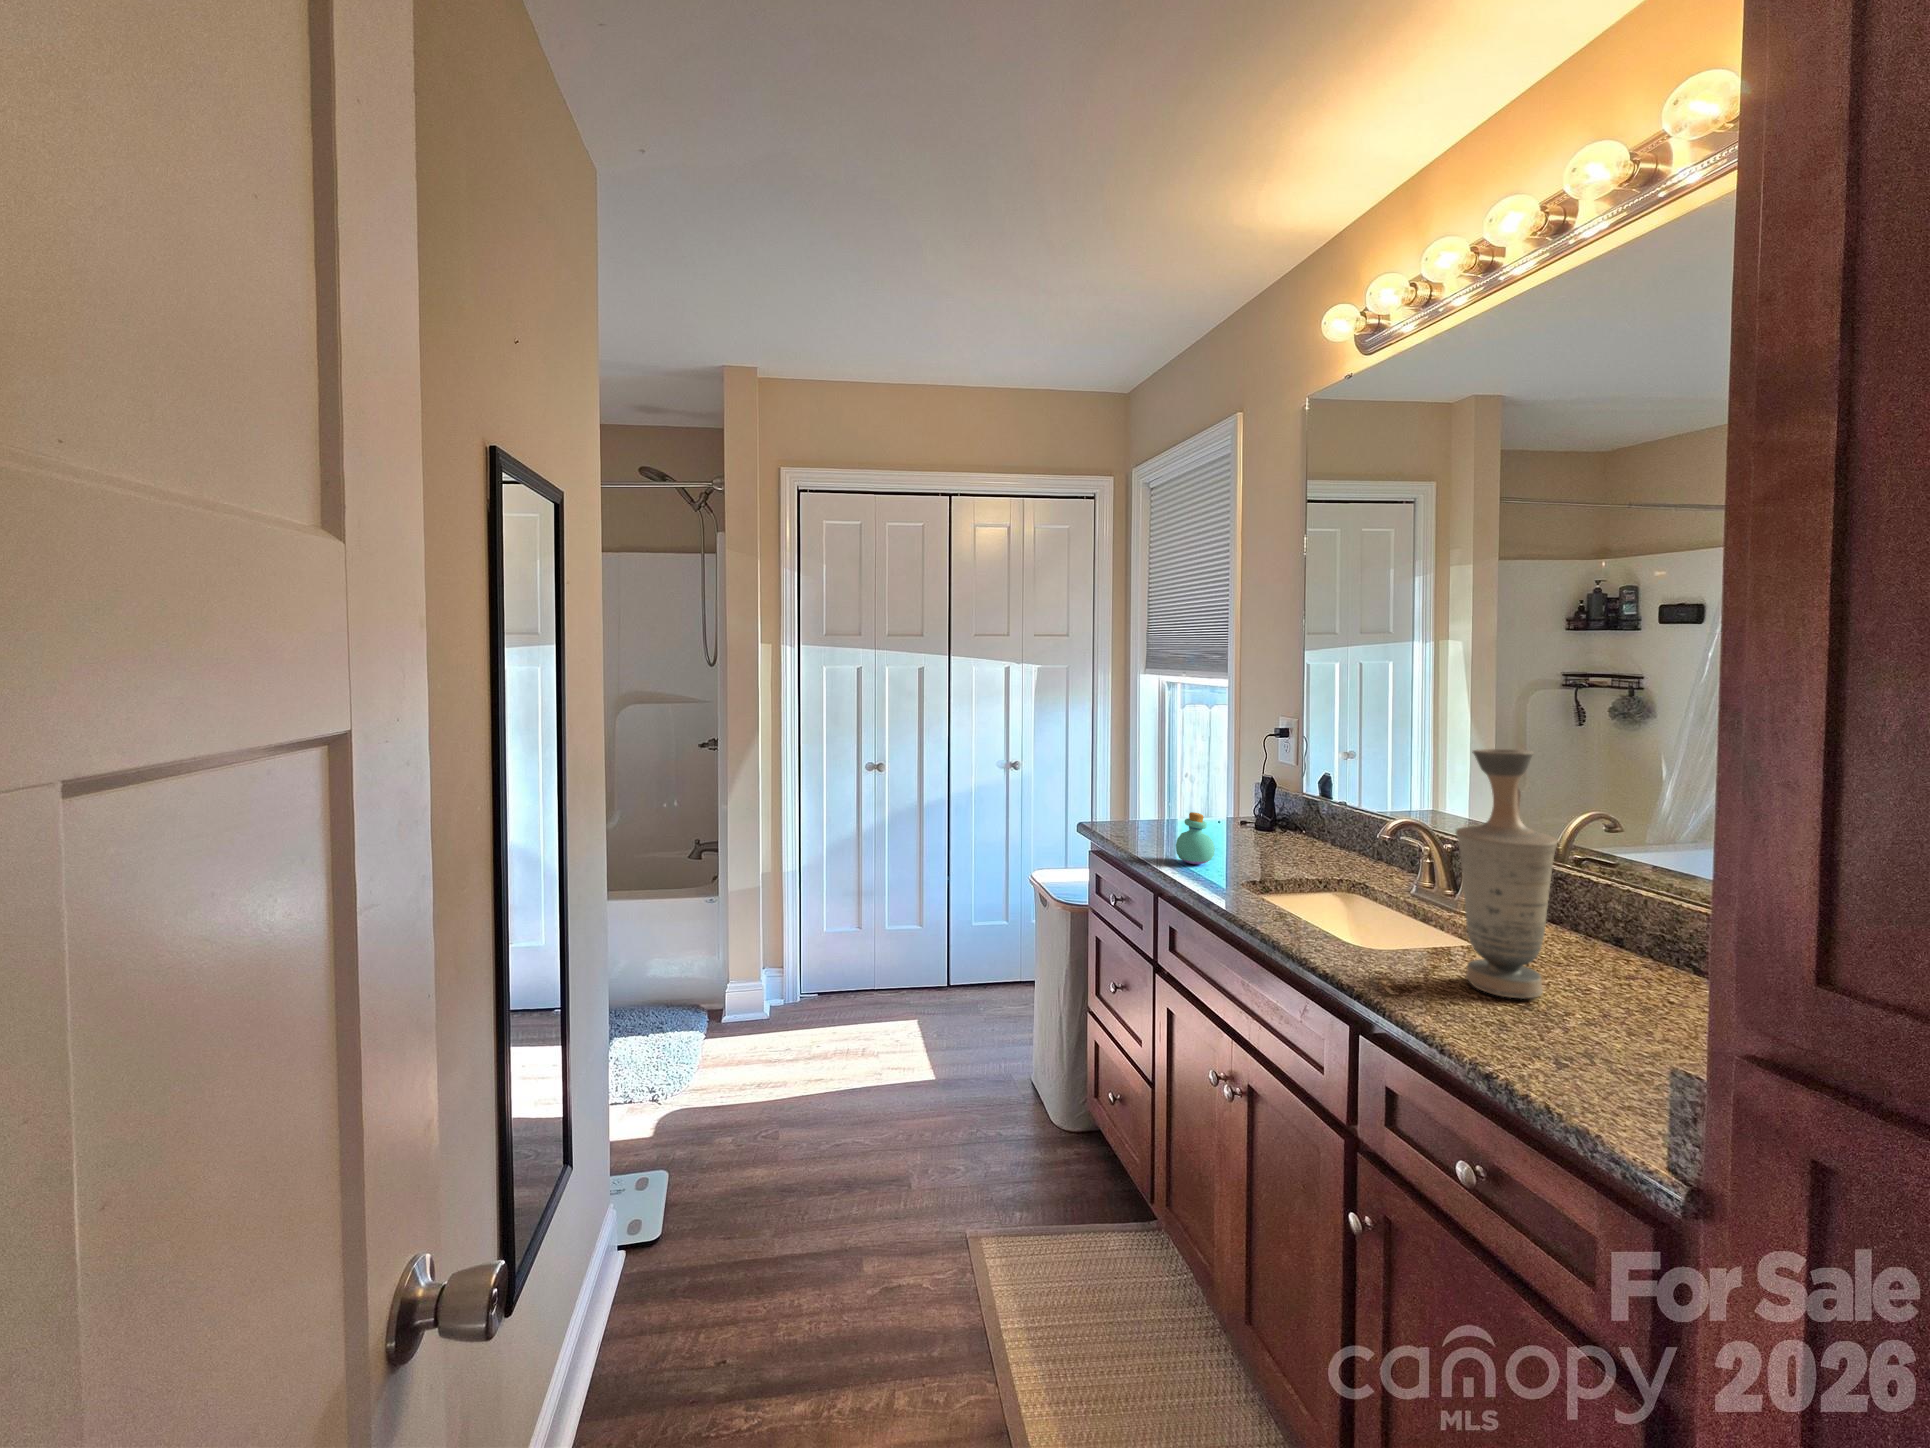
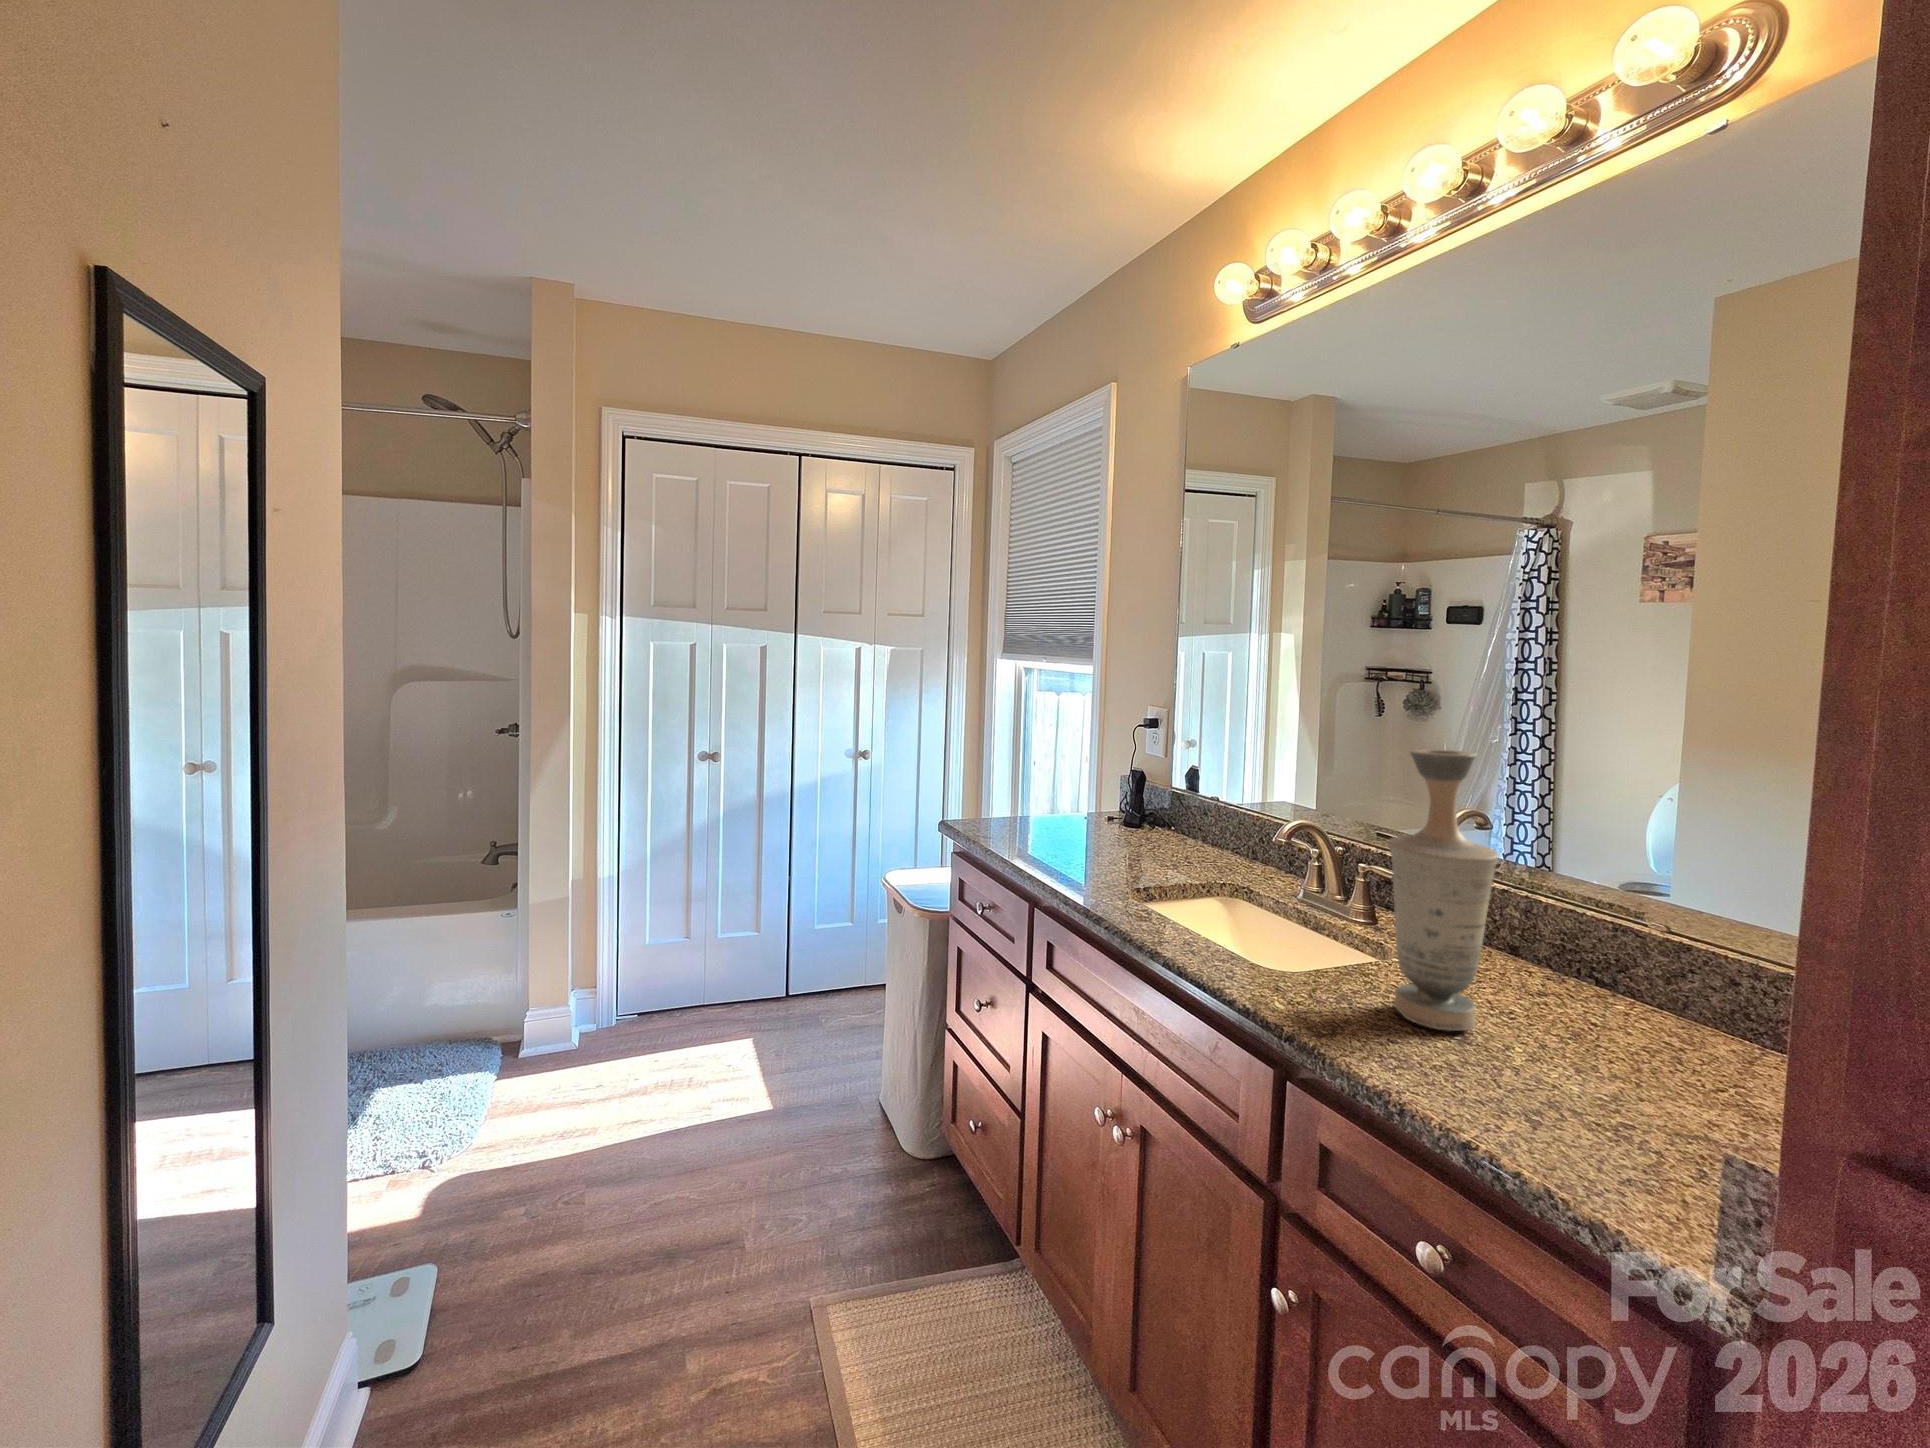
perfume bottle: present [1176,812,1215,864] -> none [1053,813,1094,870]

